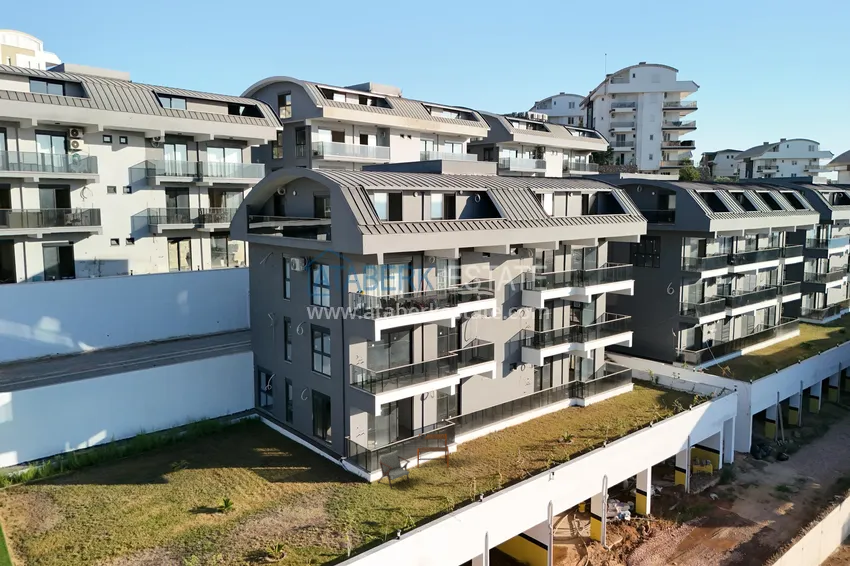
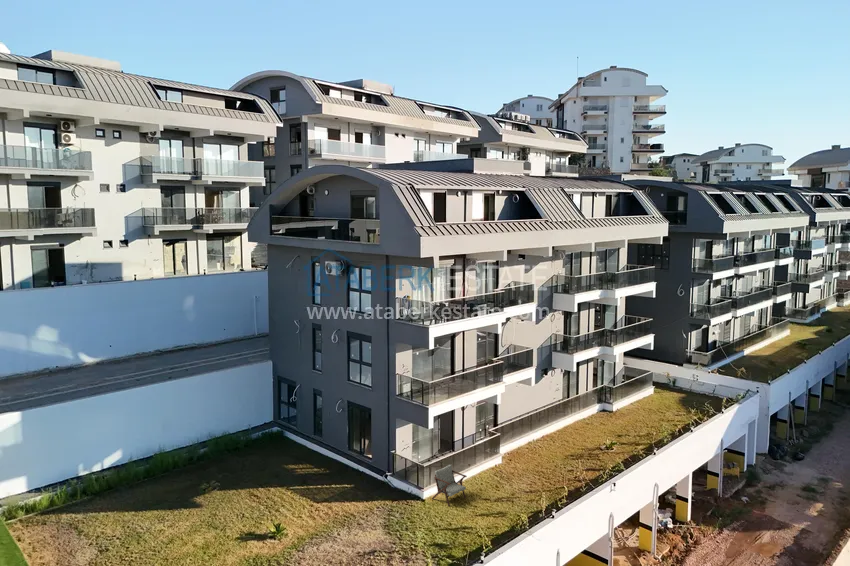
bench: present [417,434,449,468] -> none [465,445,501,482]

